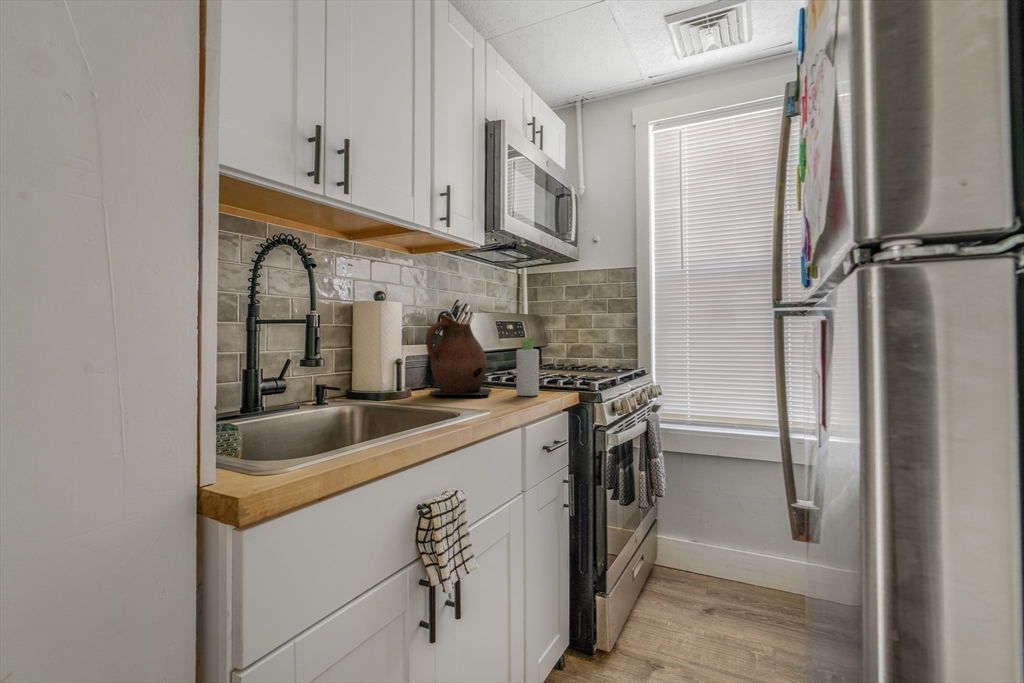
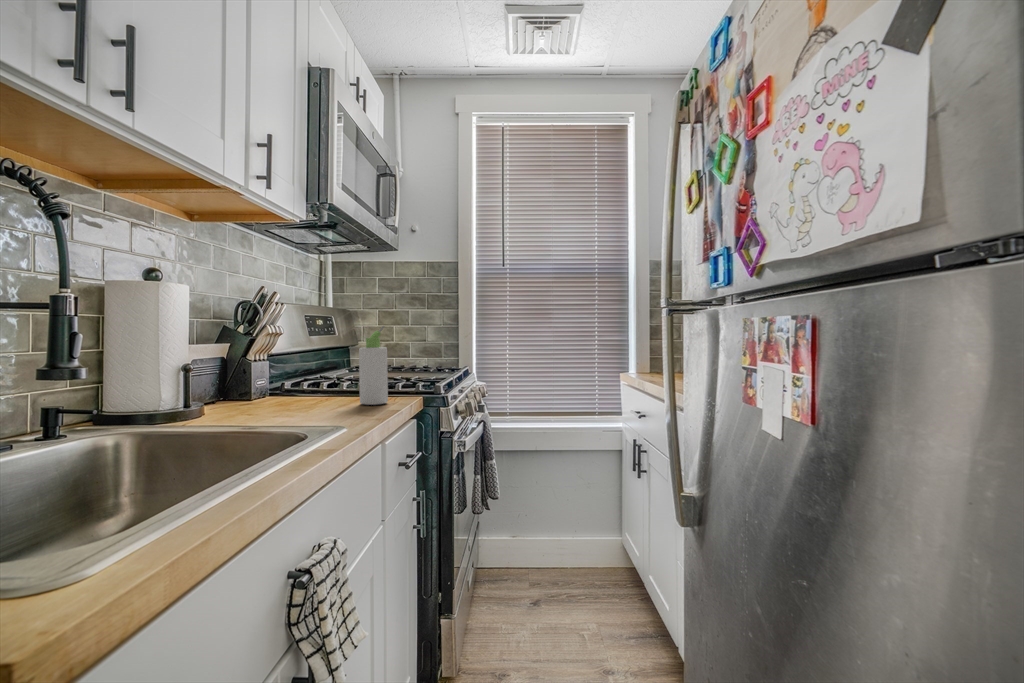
ceramic pitcher: present [426,314,491,396] -> none [233,302,327,411]

